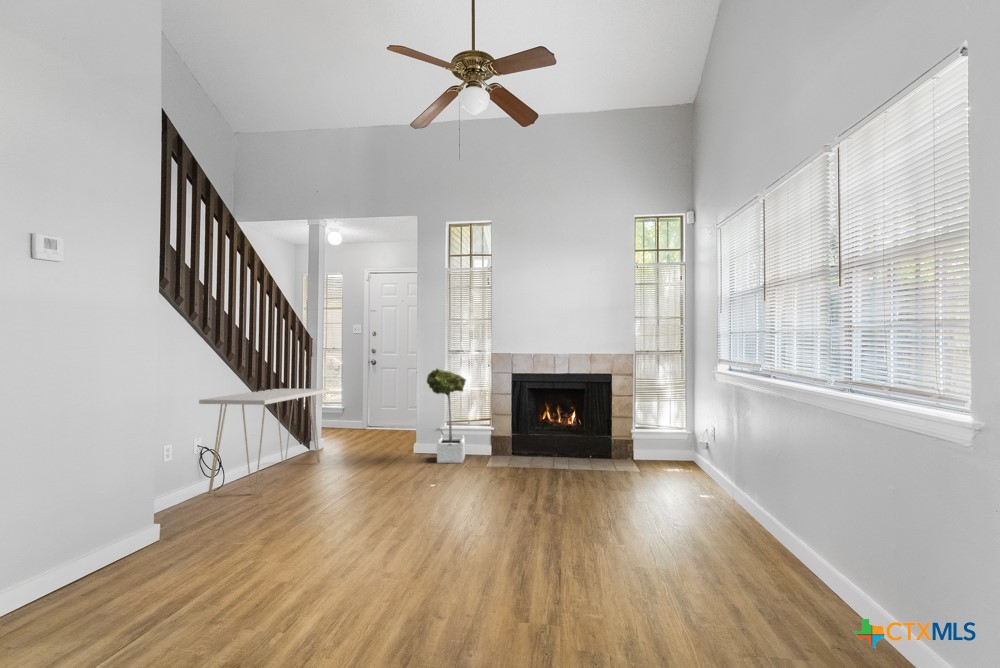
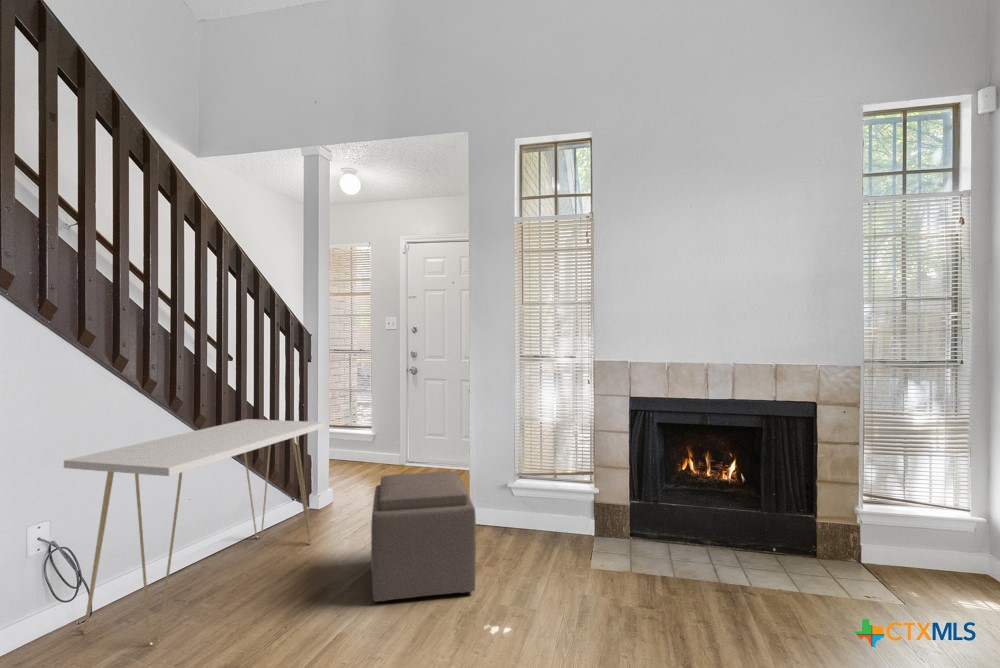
potted tree: present [427,369,466,463] -> none [484,390,552,554]
ottoman: none [362,414,423,480] -> present [371,472,476,602]

